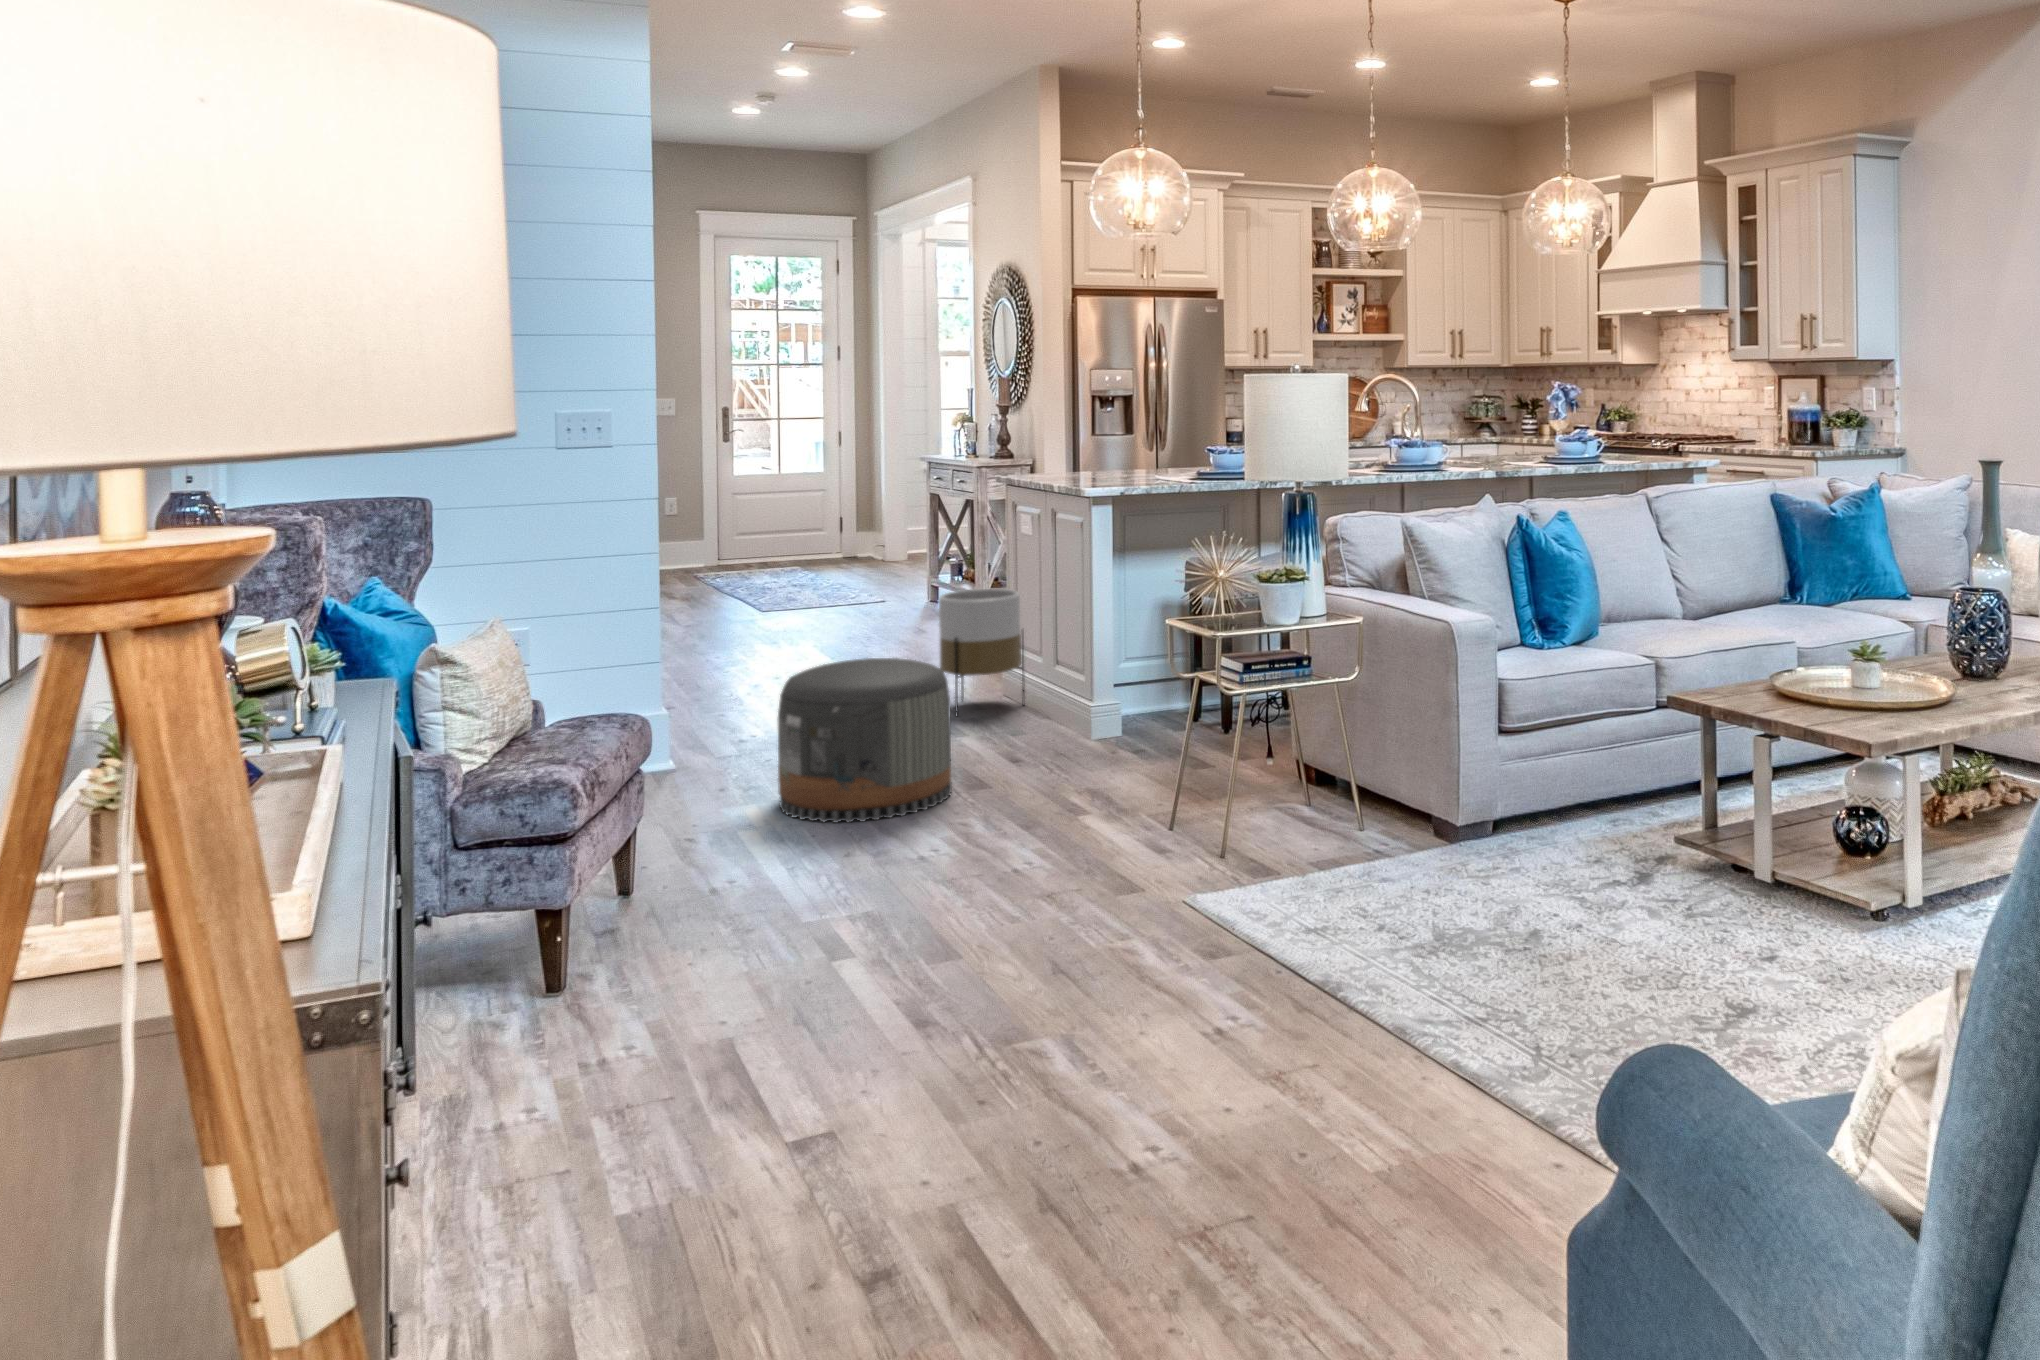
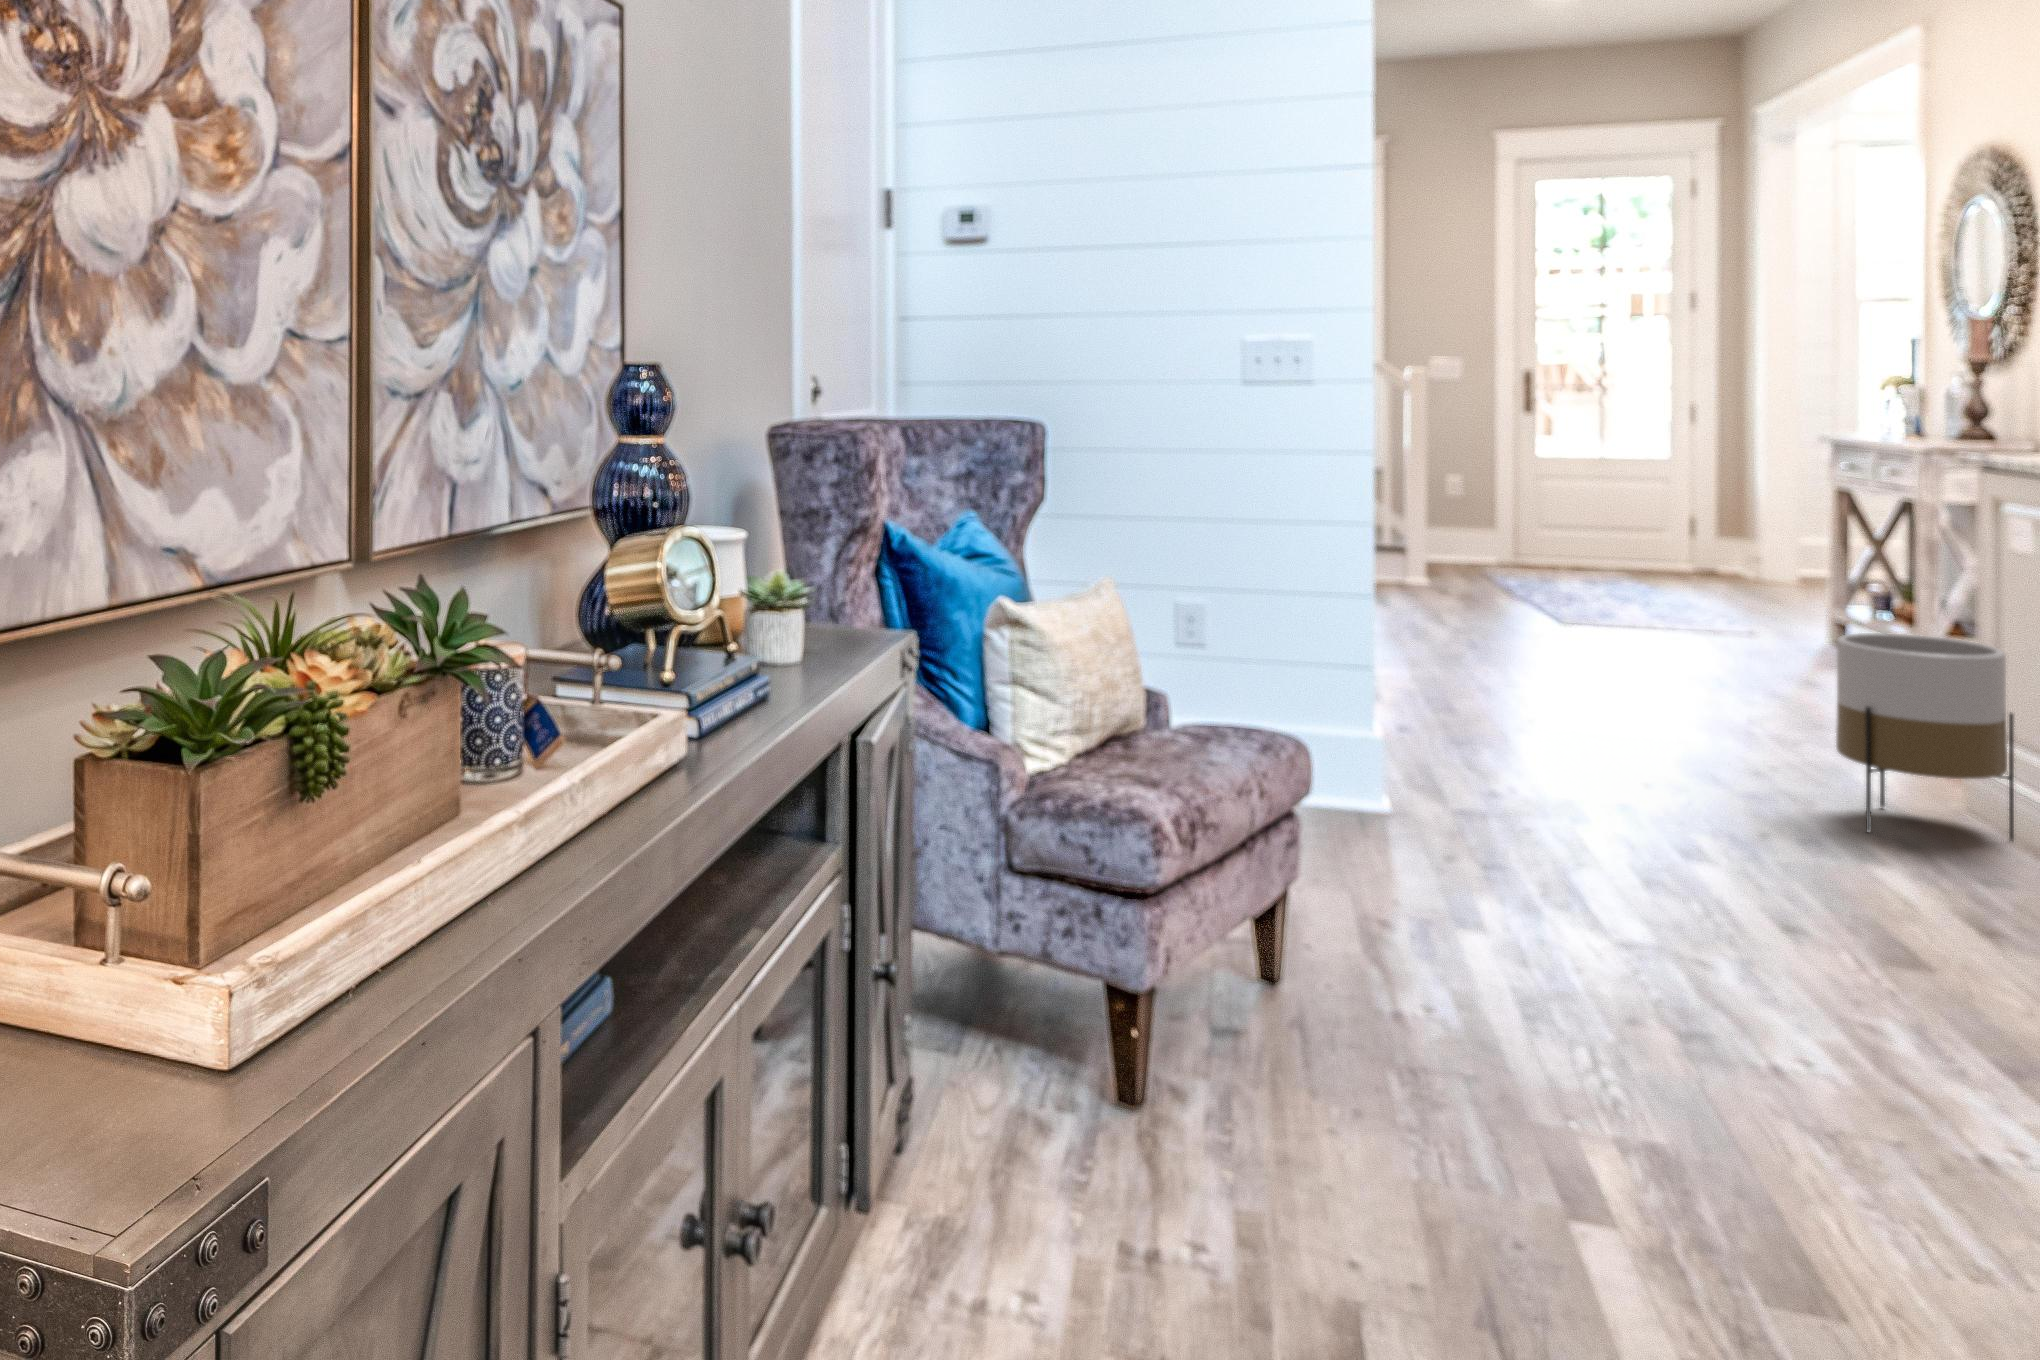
pouf: present [778,658,952,823] -> none [1527,713,1848,986]

